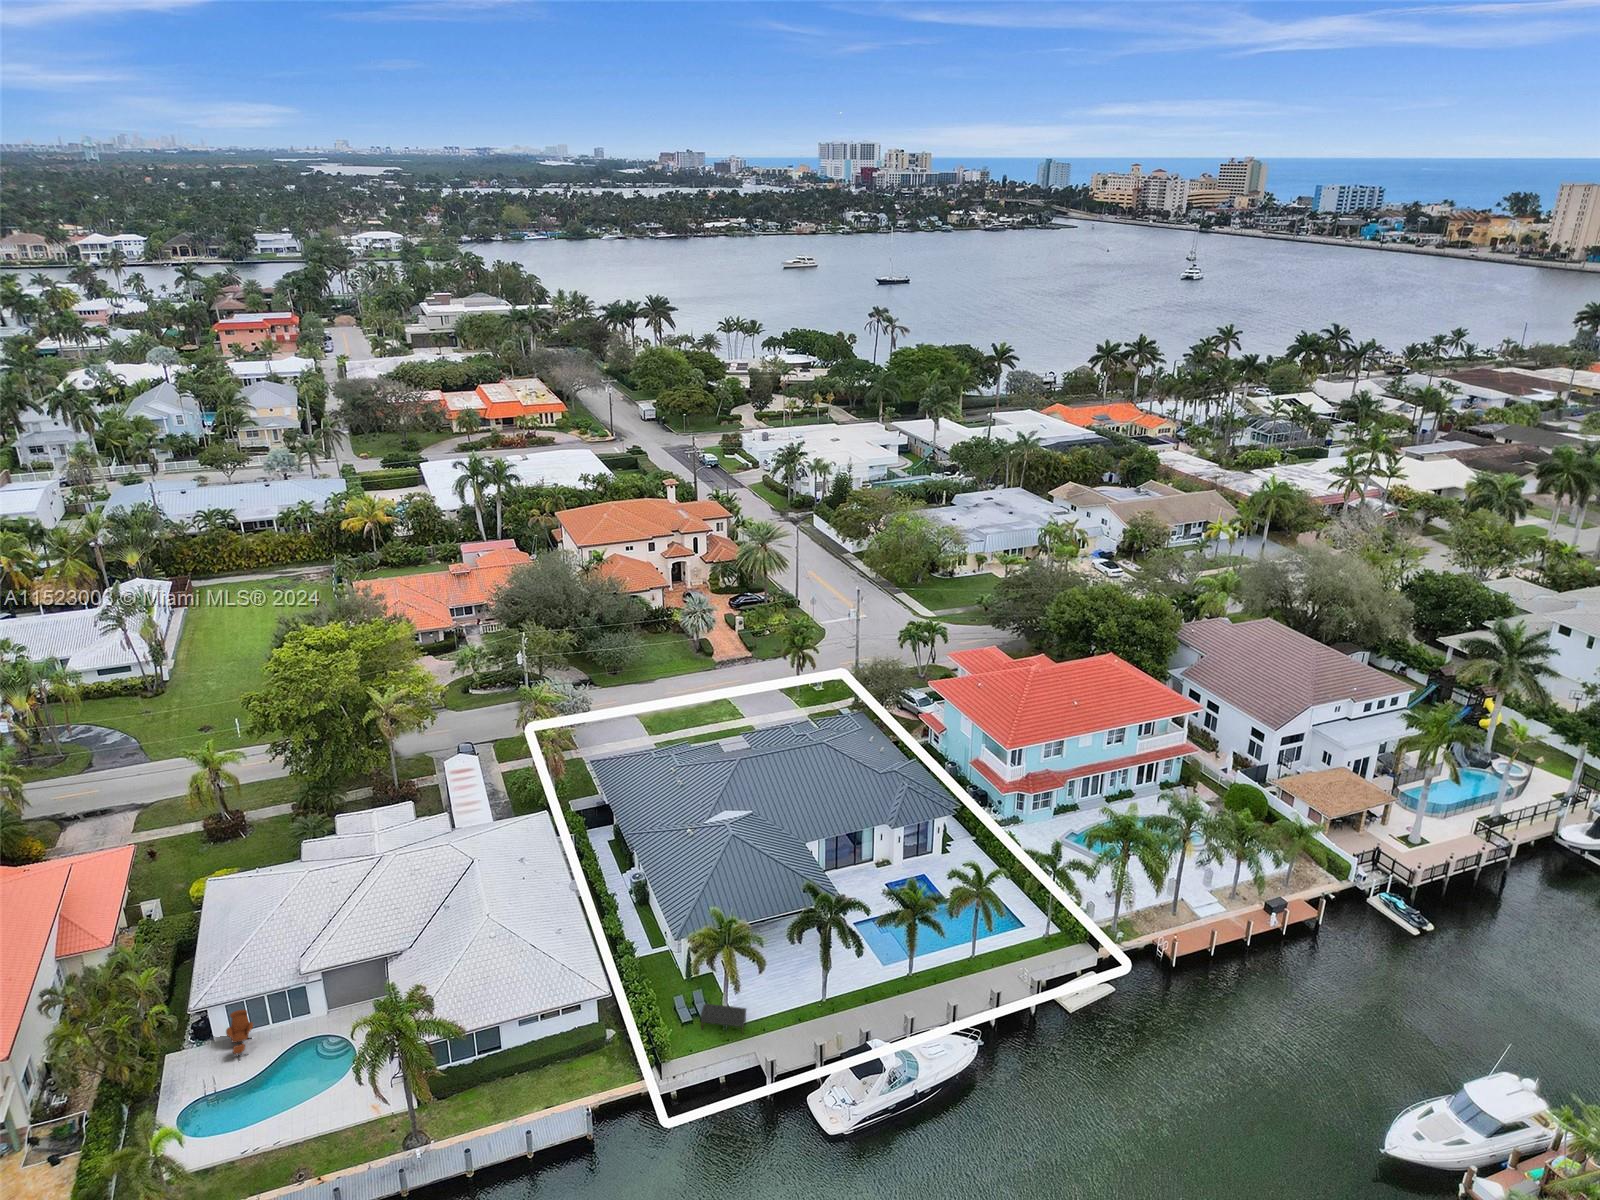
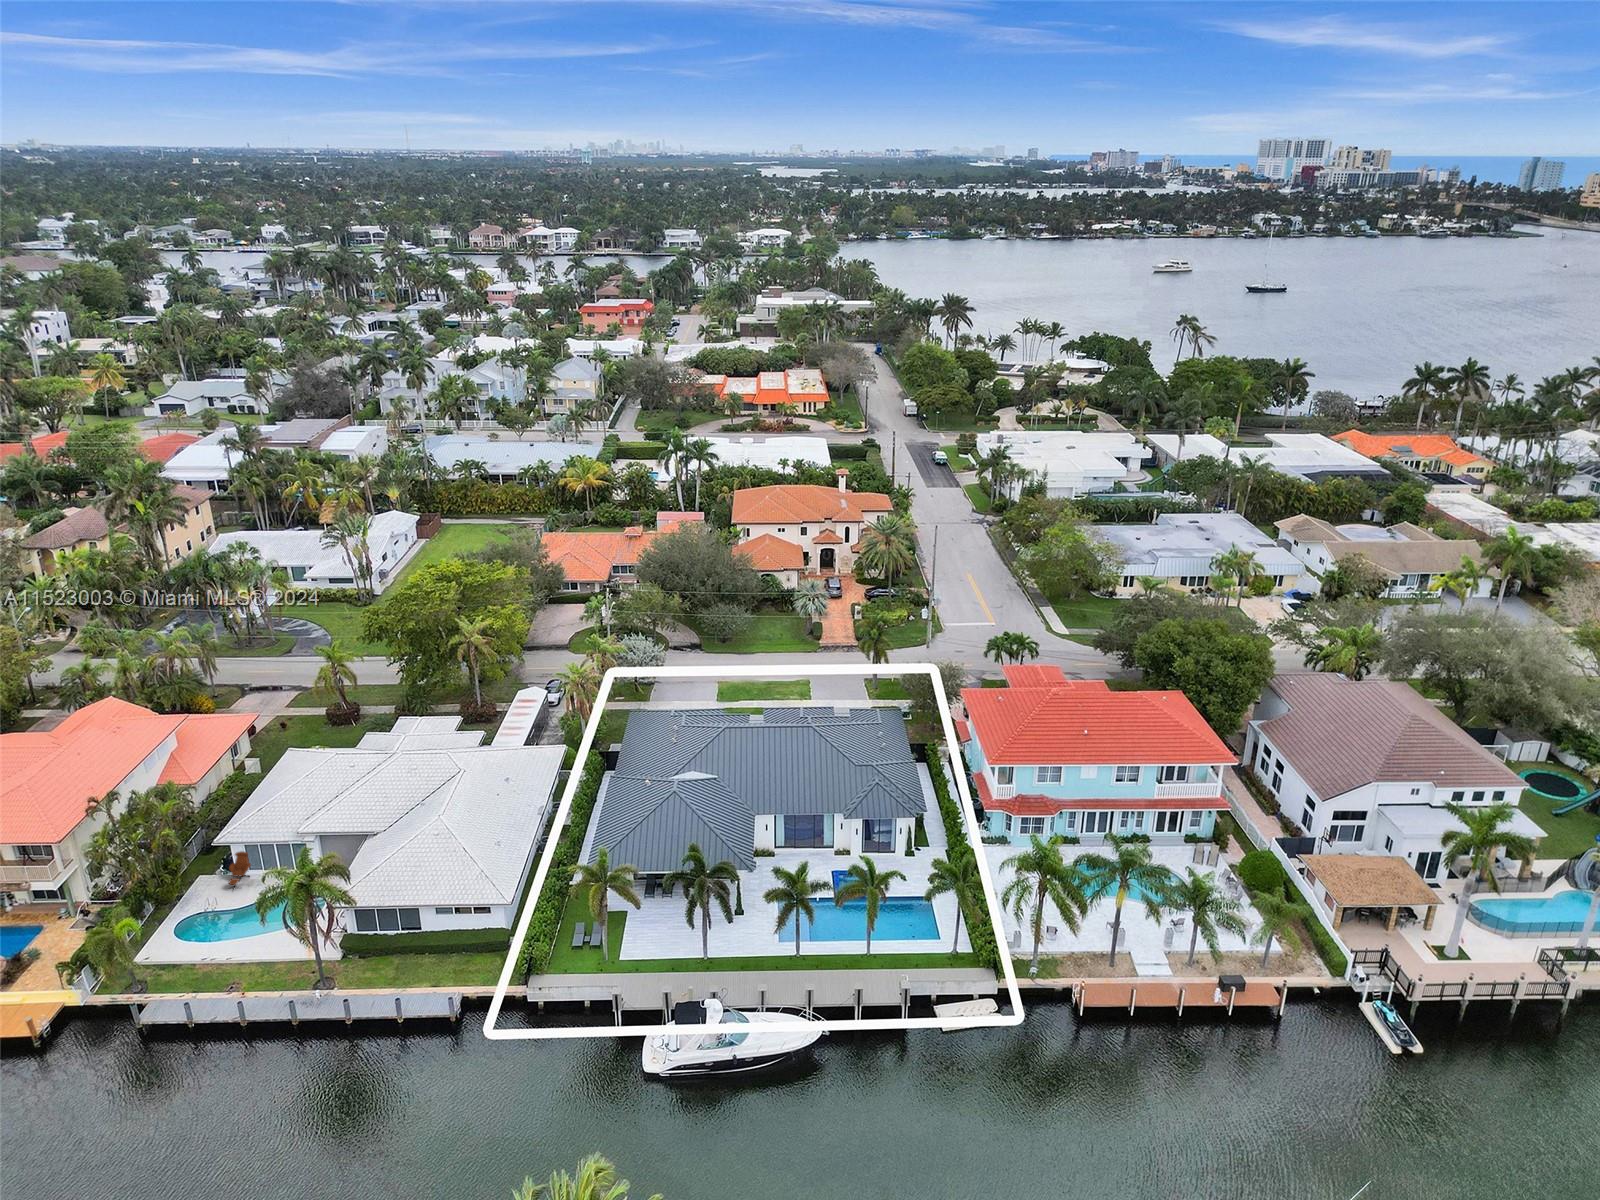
bench: present [701,1004,746,1033] -> none [588,934,630,969]

